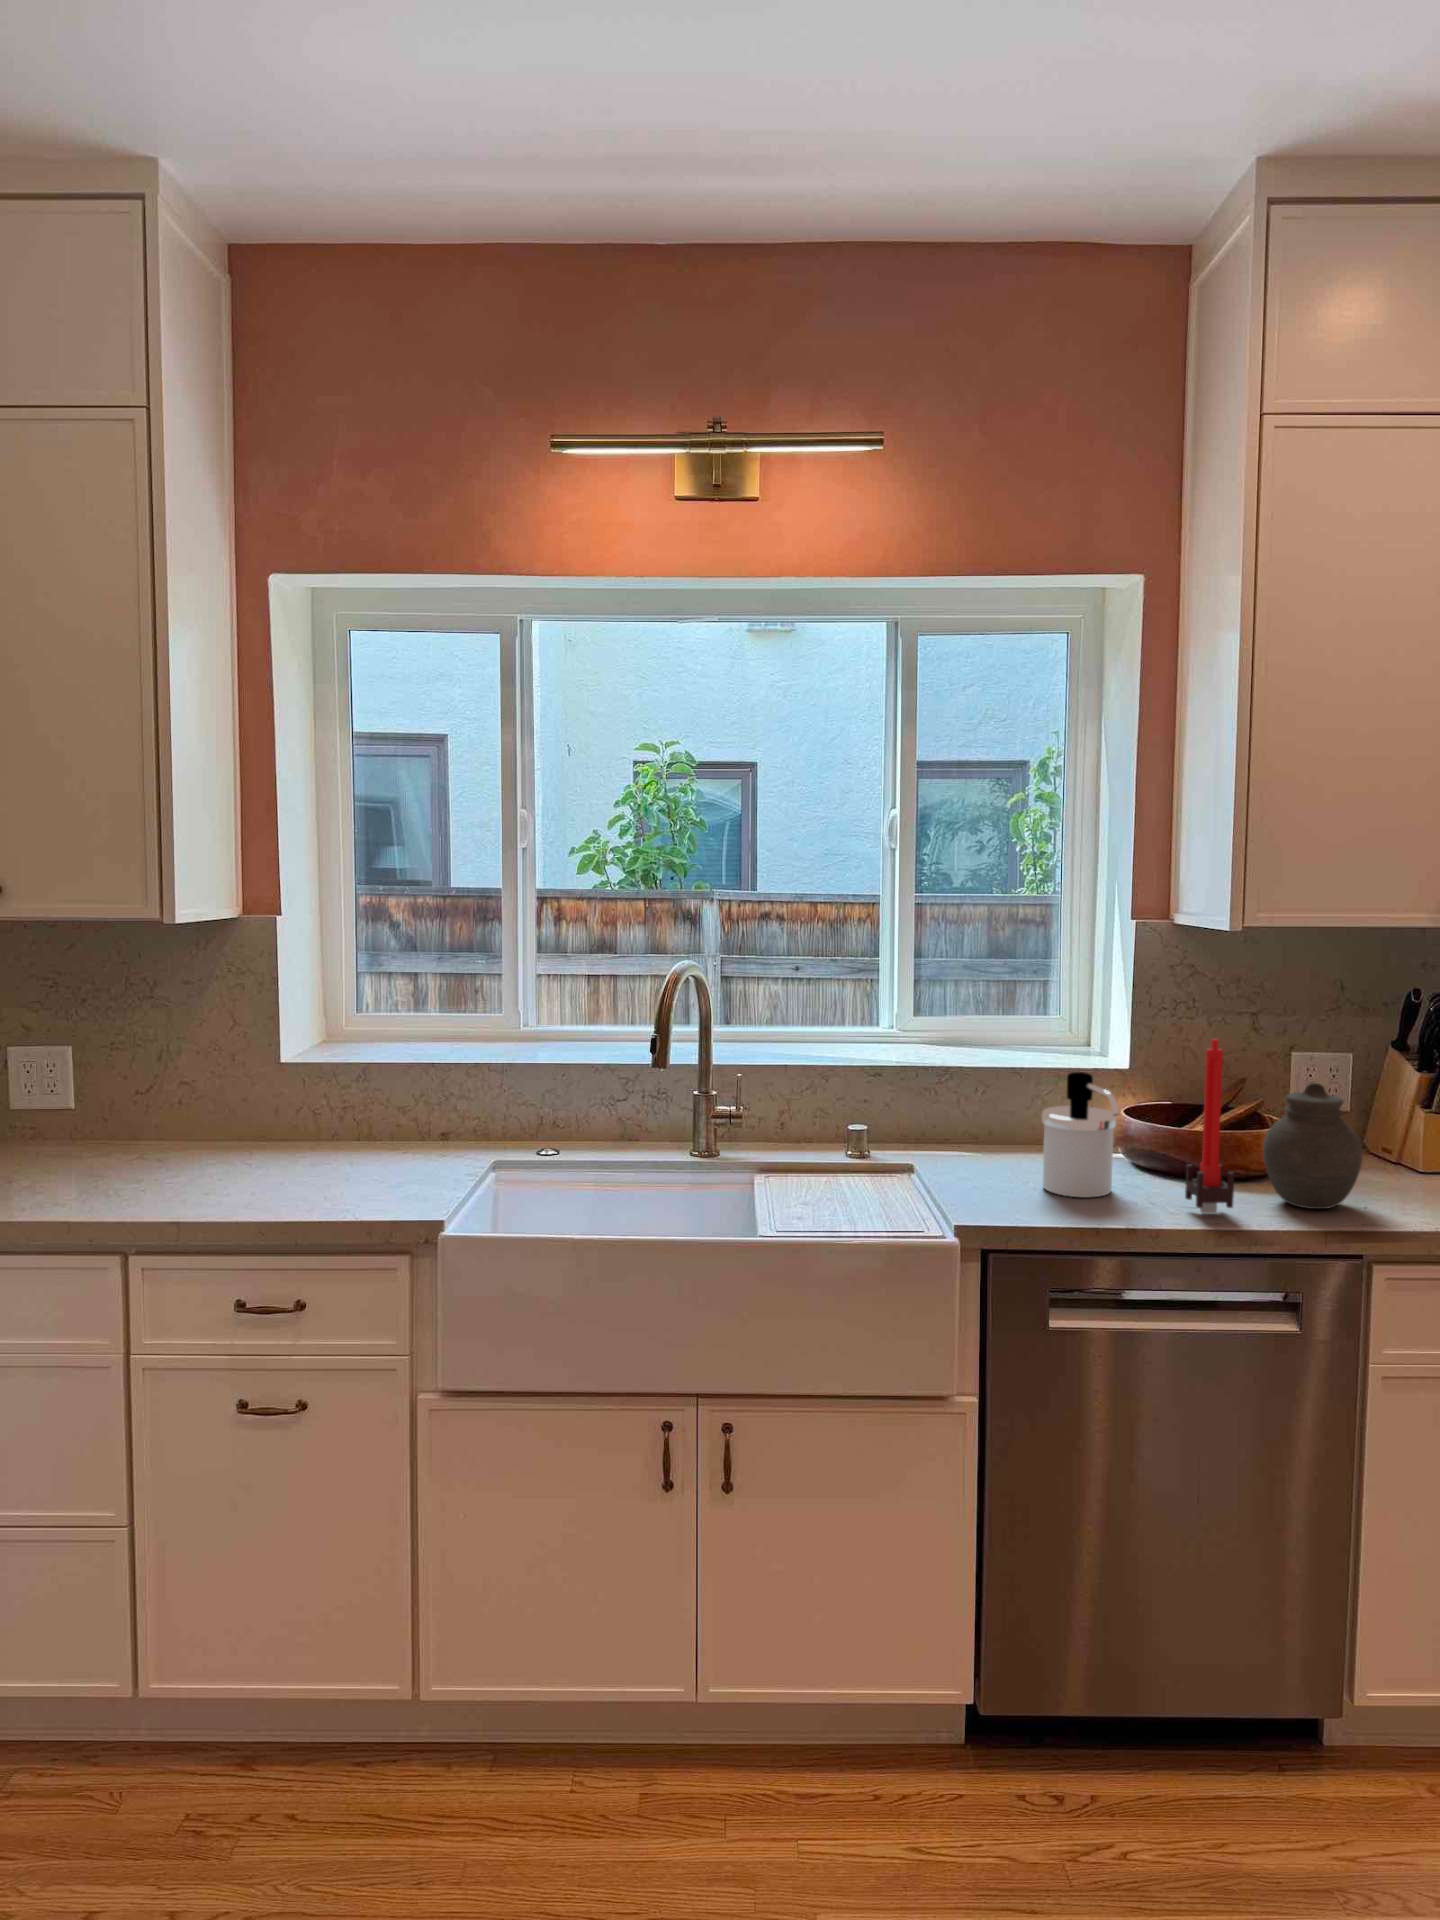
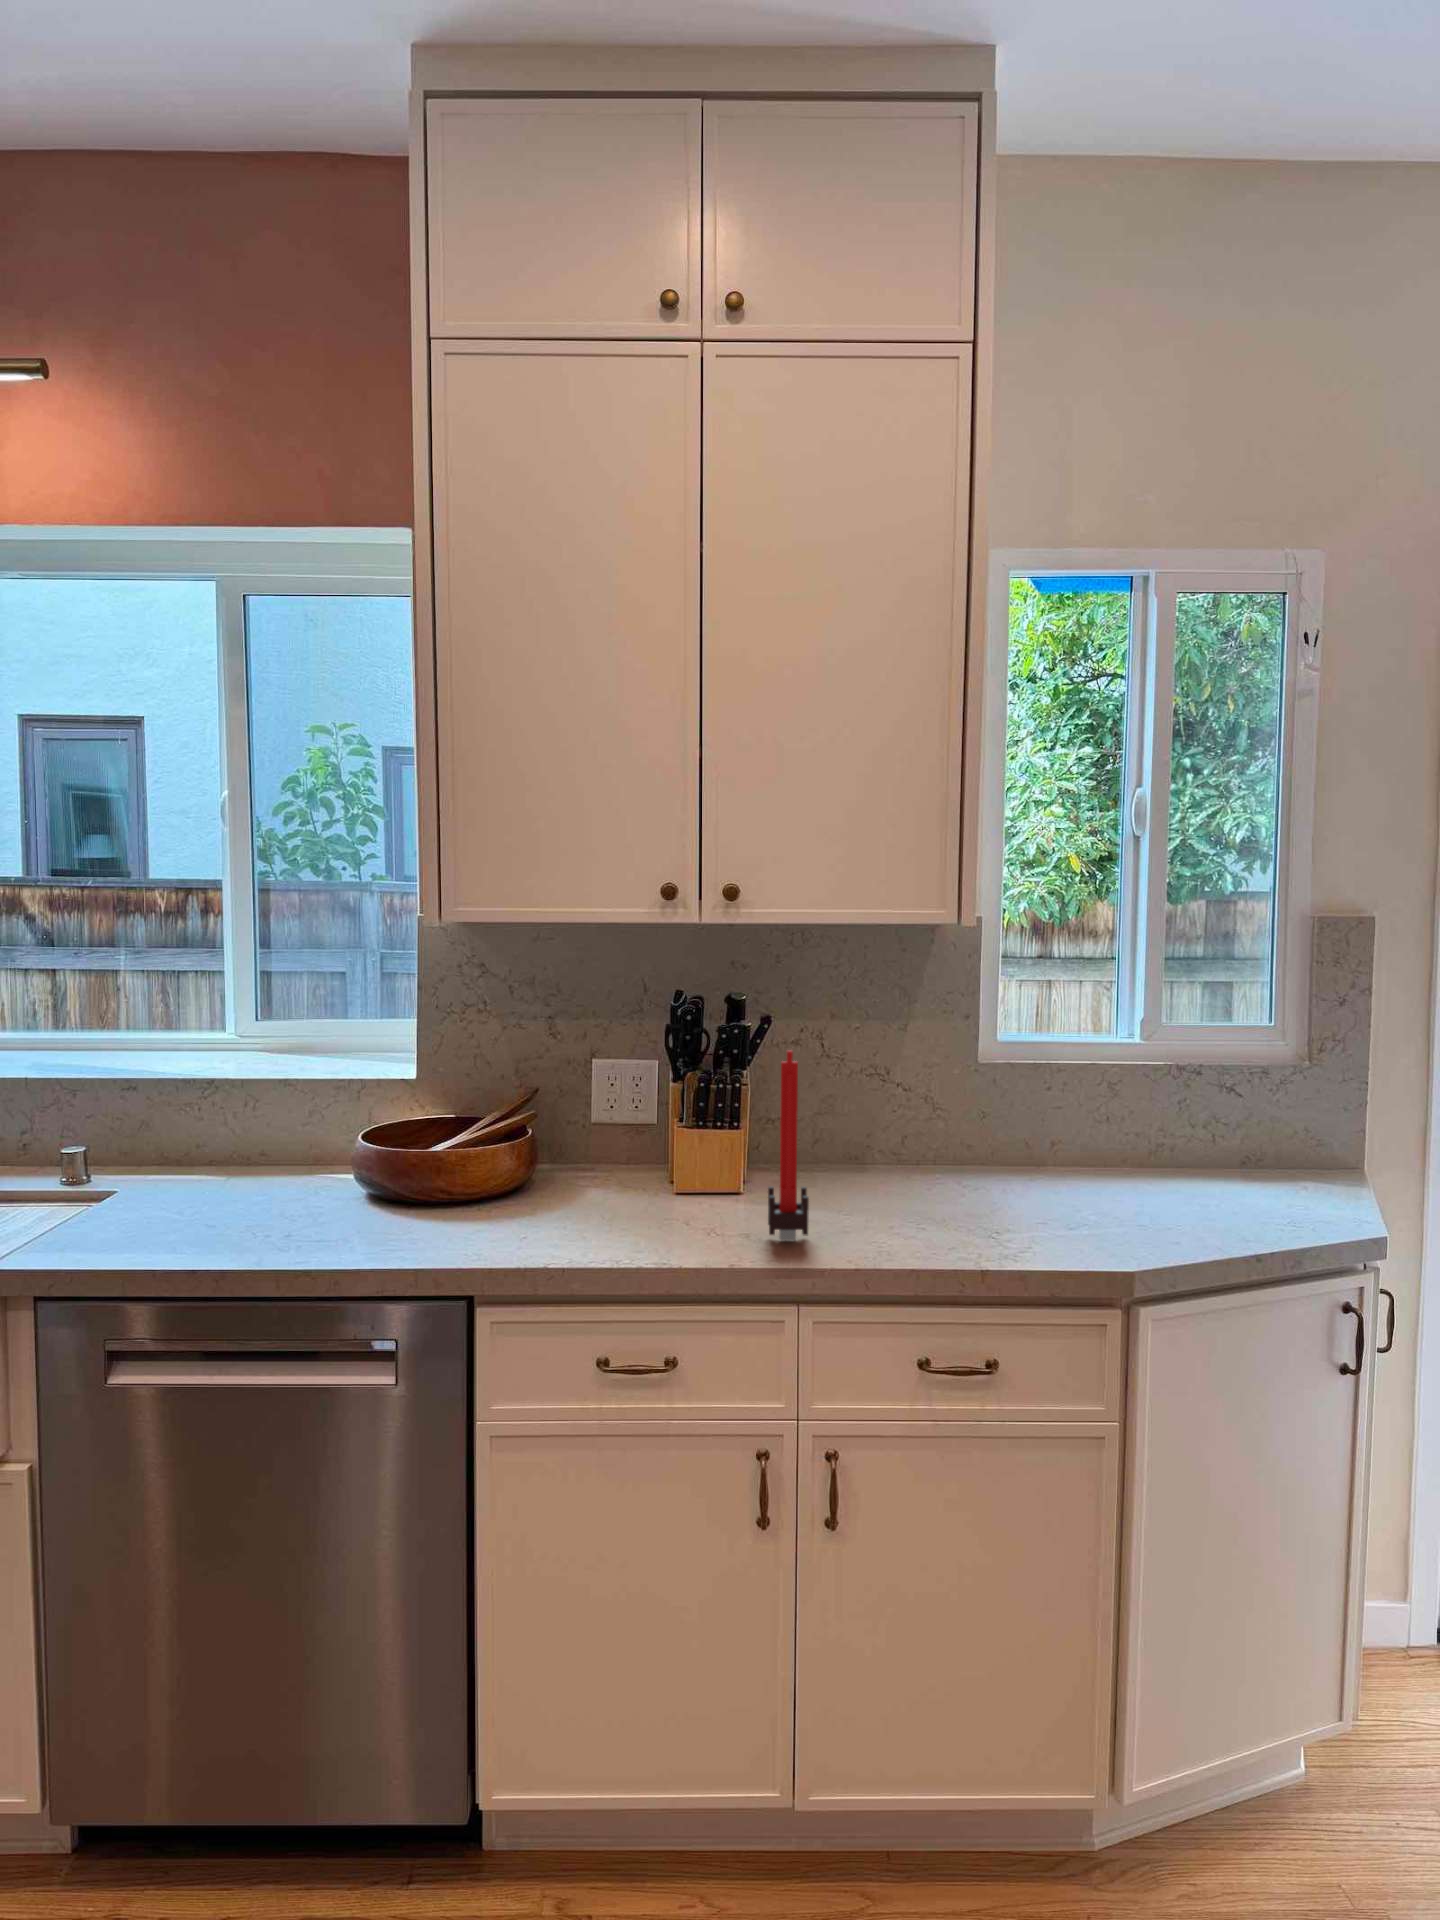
soap dispenser: present [1042,1072,1119,1197] -> none [636,1084,715,1221]
jar: present [1263,1083,1362,1209] -> none [859,1098,959,1236]

